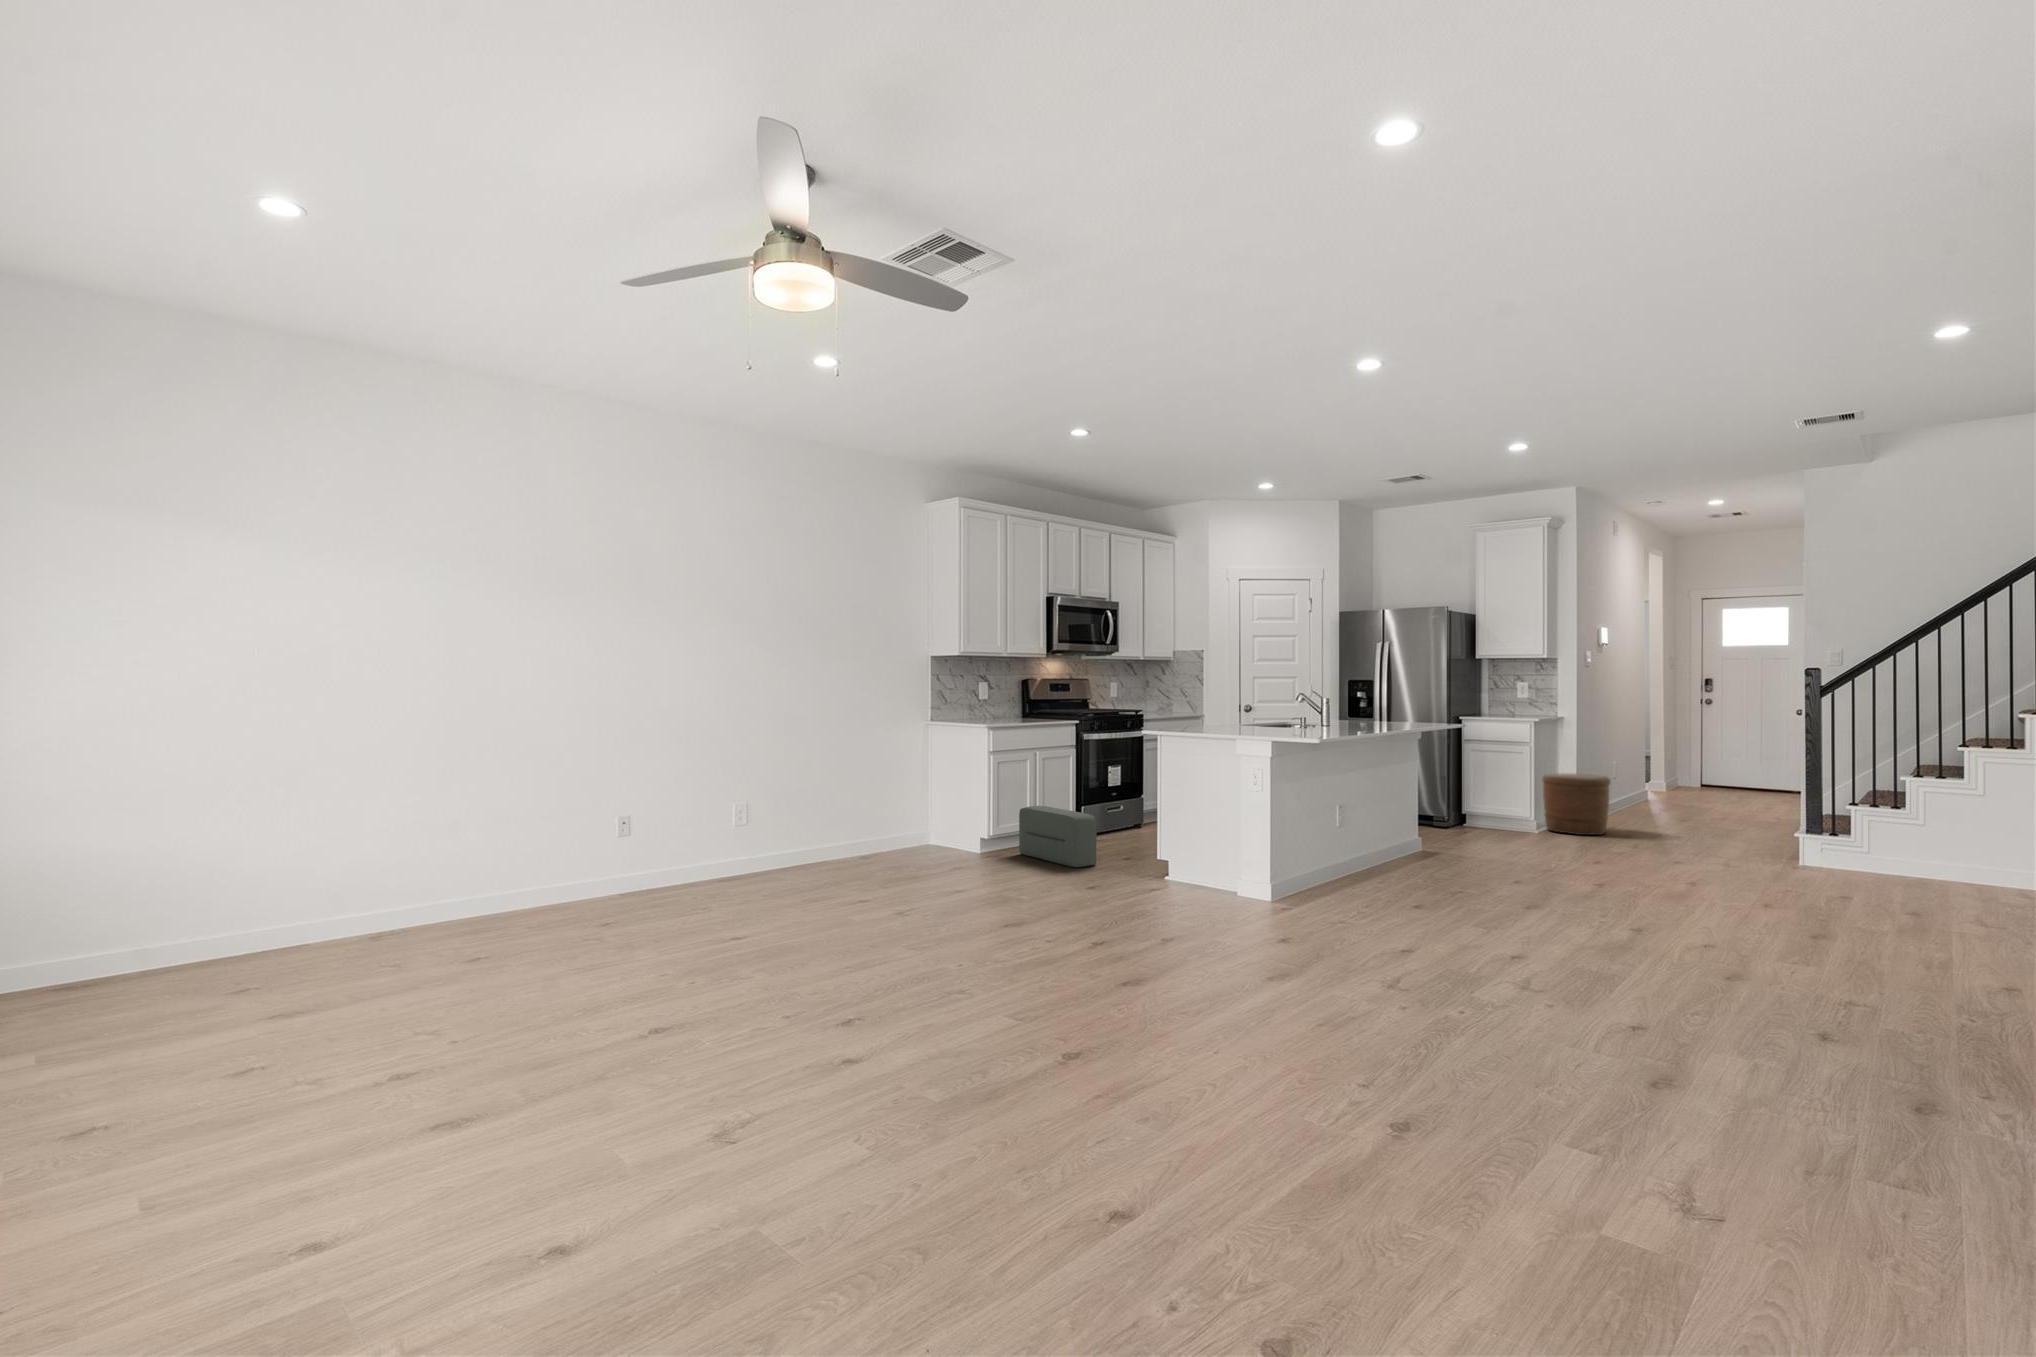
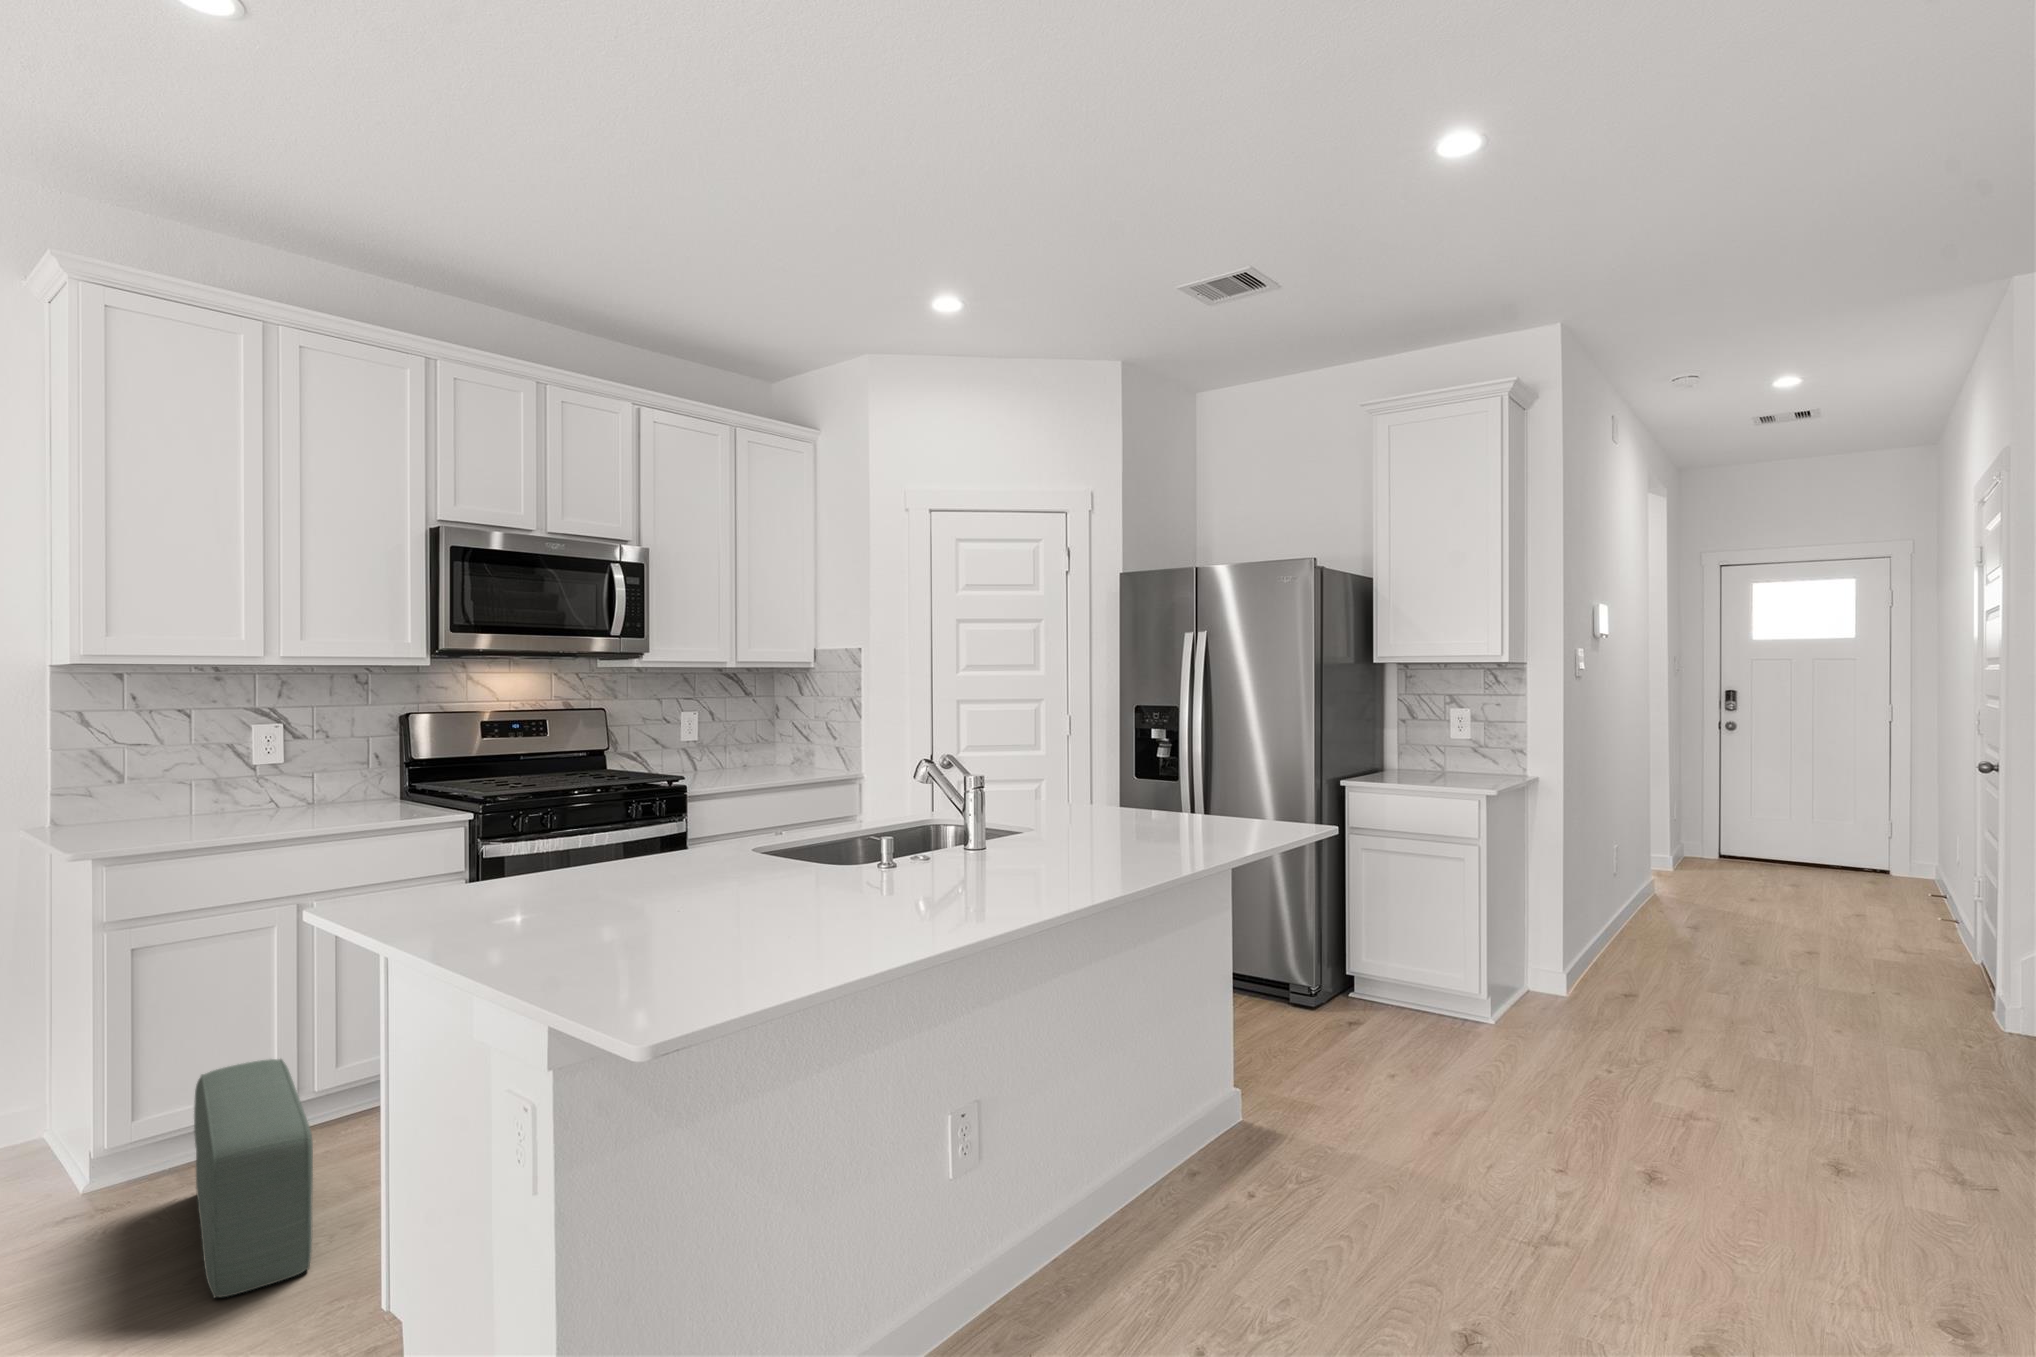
woven basket: present [1542,773,1611,835] -> none [1501,894,1638,1038]

